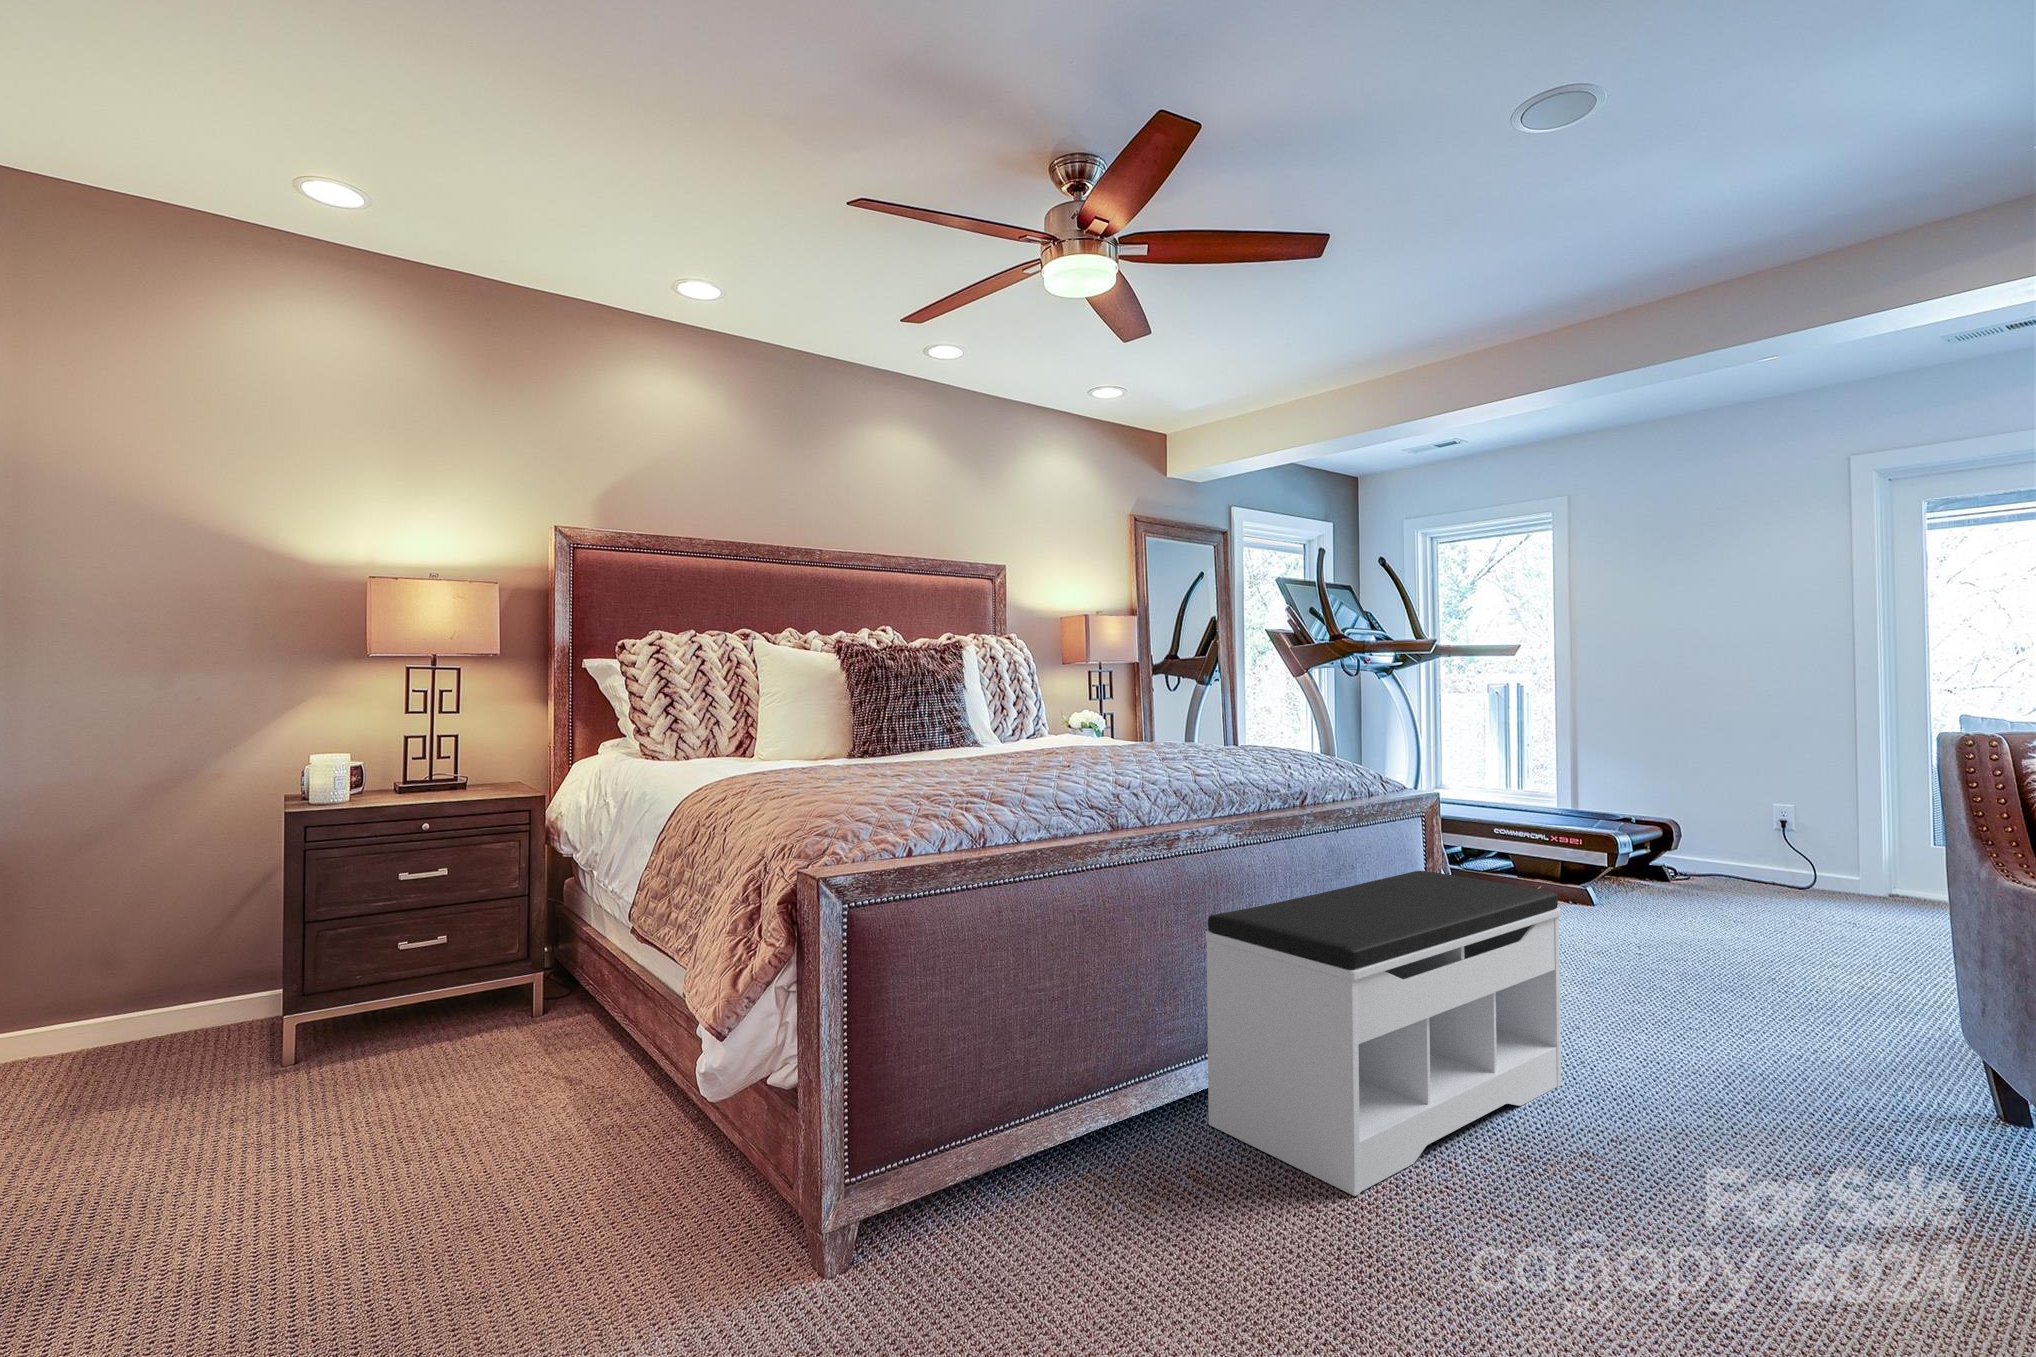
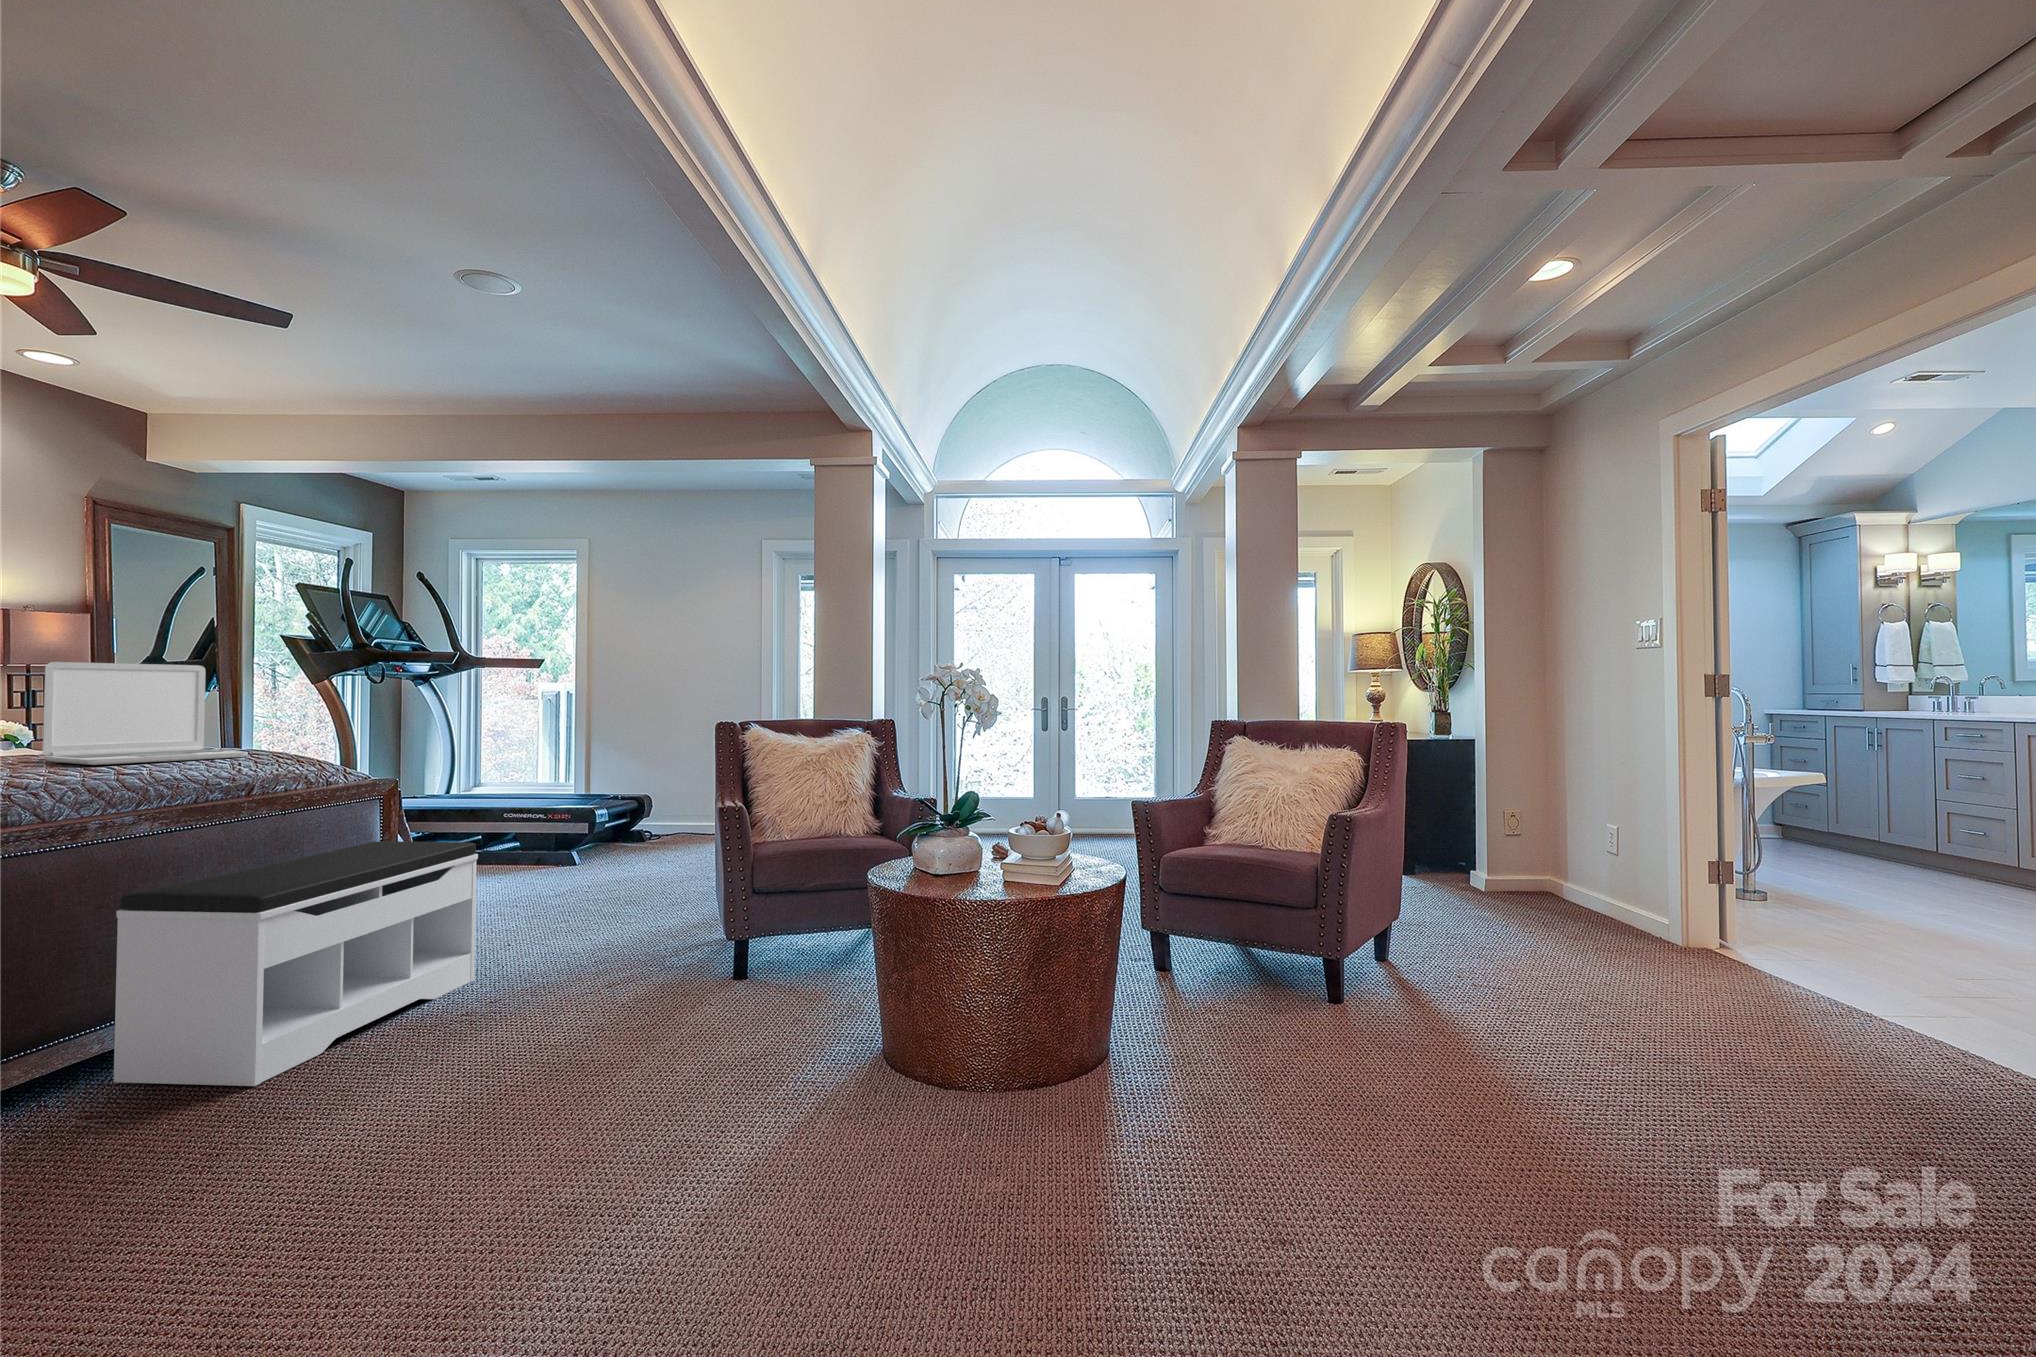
laptop: none [1129,657,1294,763] -> present [43,662,248,765]

